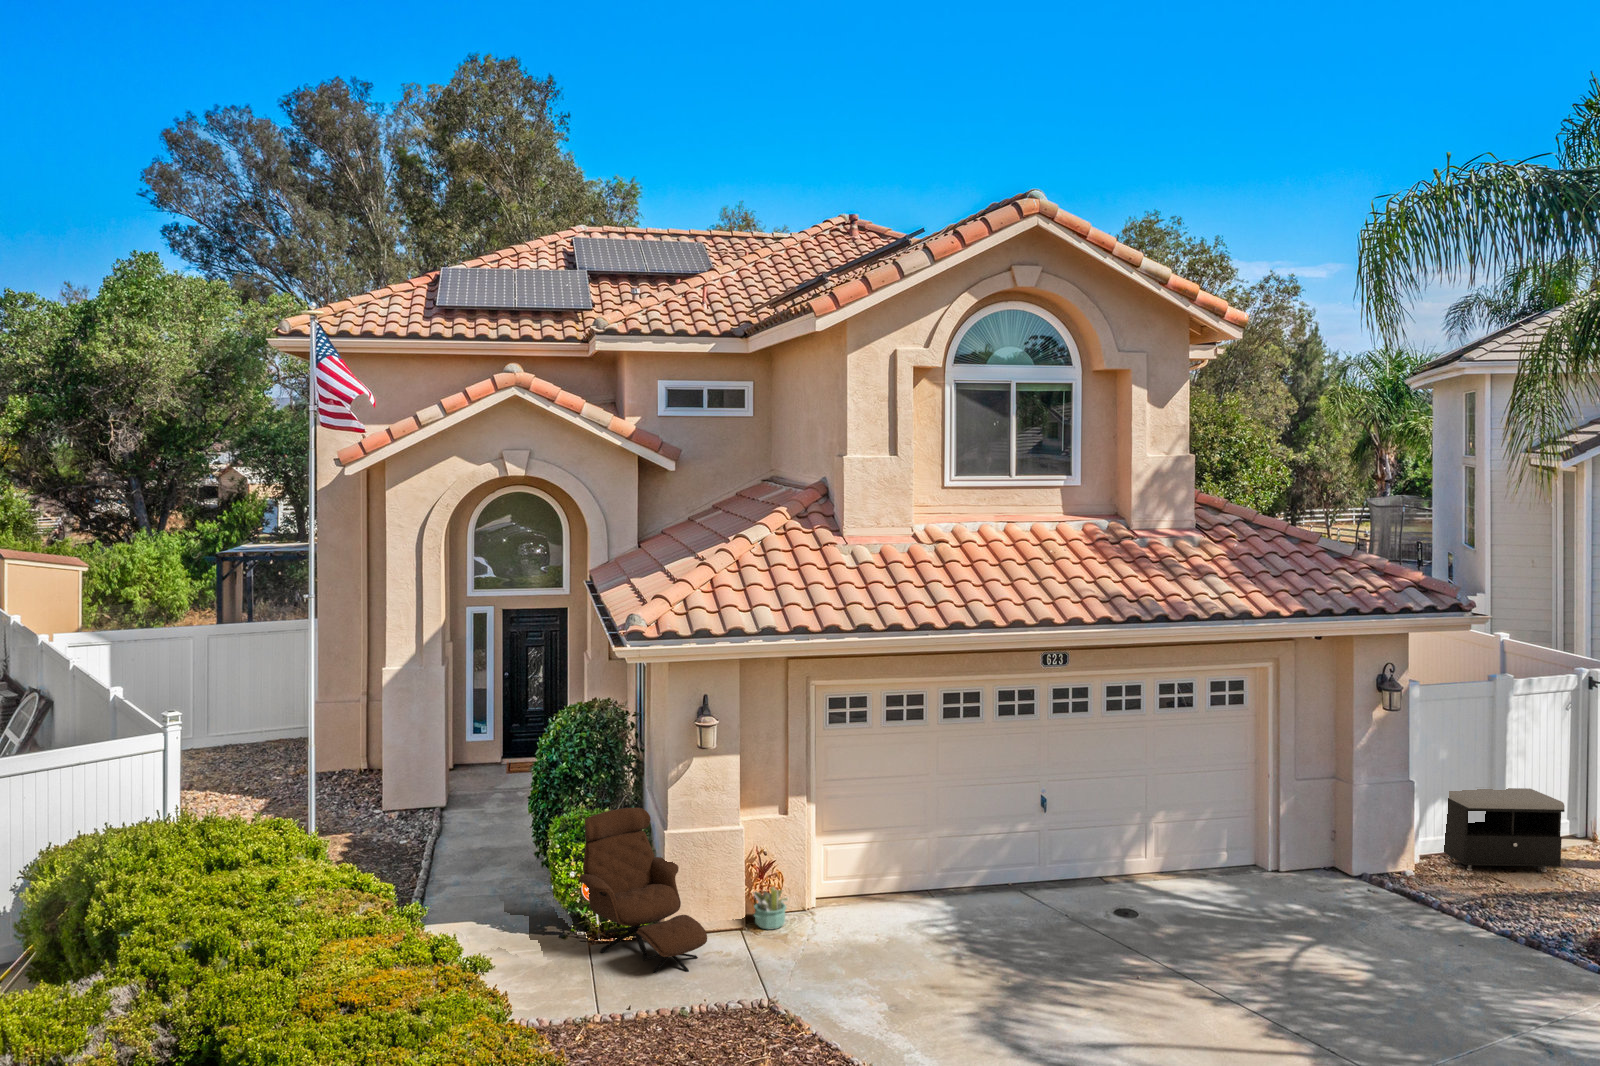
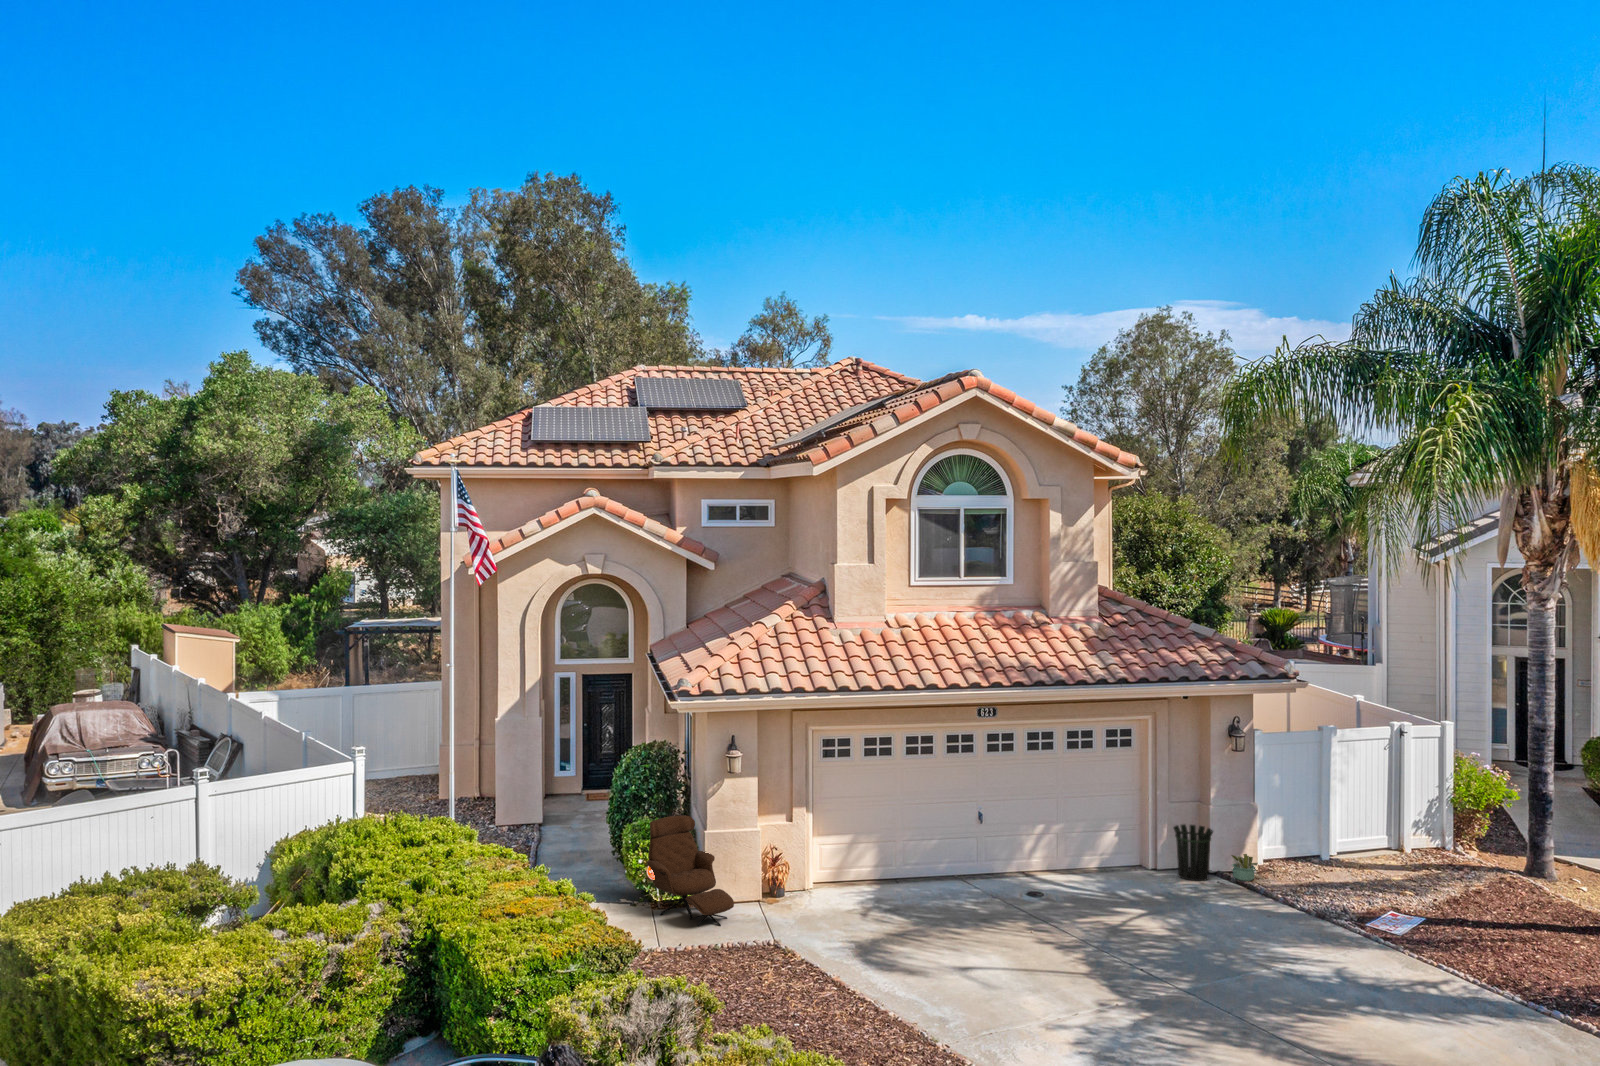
storage bench: present [1444,788,1565,872] -> none [1284,810,1372,874]
waste bin: none [1301,809,1358,886] -> present [1173,824,1213,881]
decorative plant: present [753,887,788,929] -> present [1231,854,1258,881]

